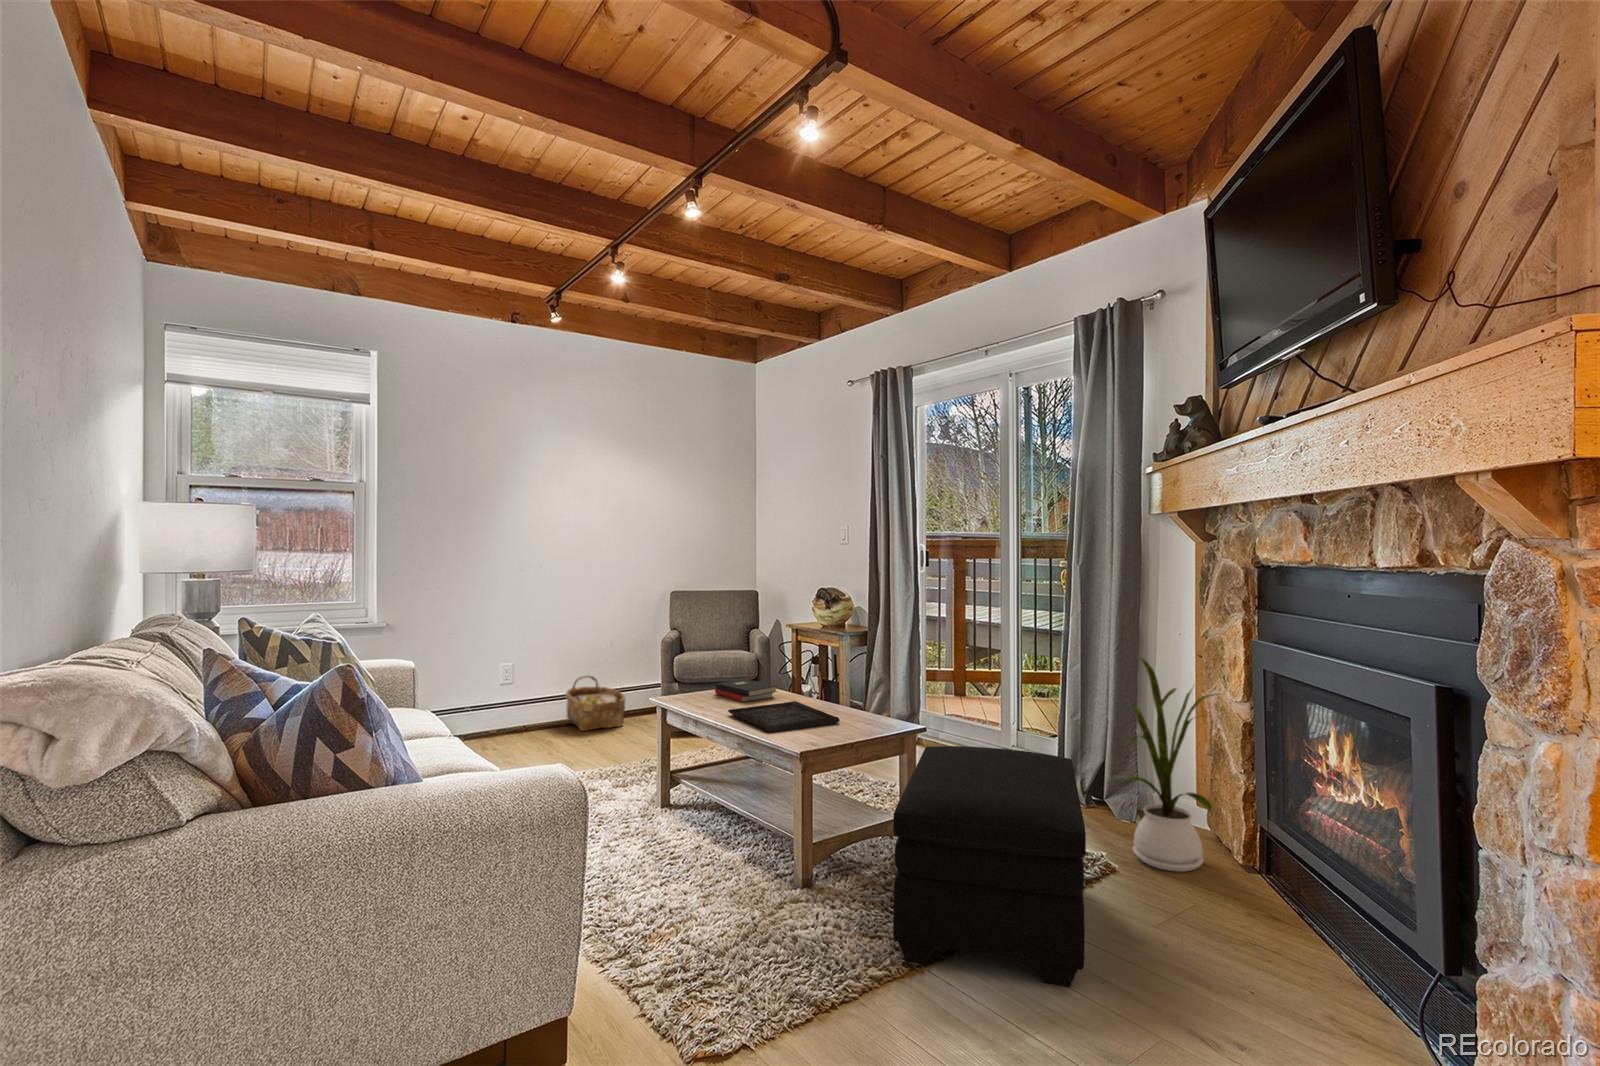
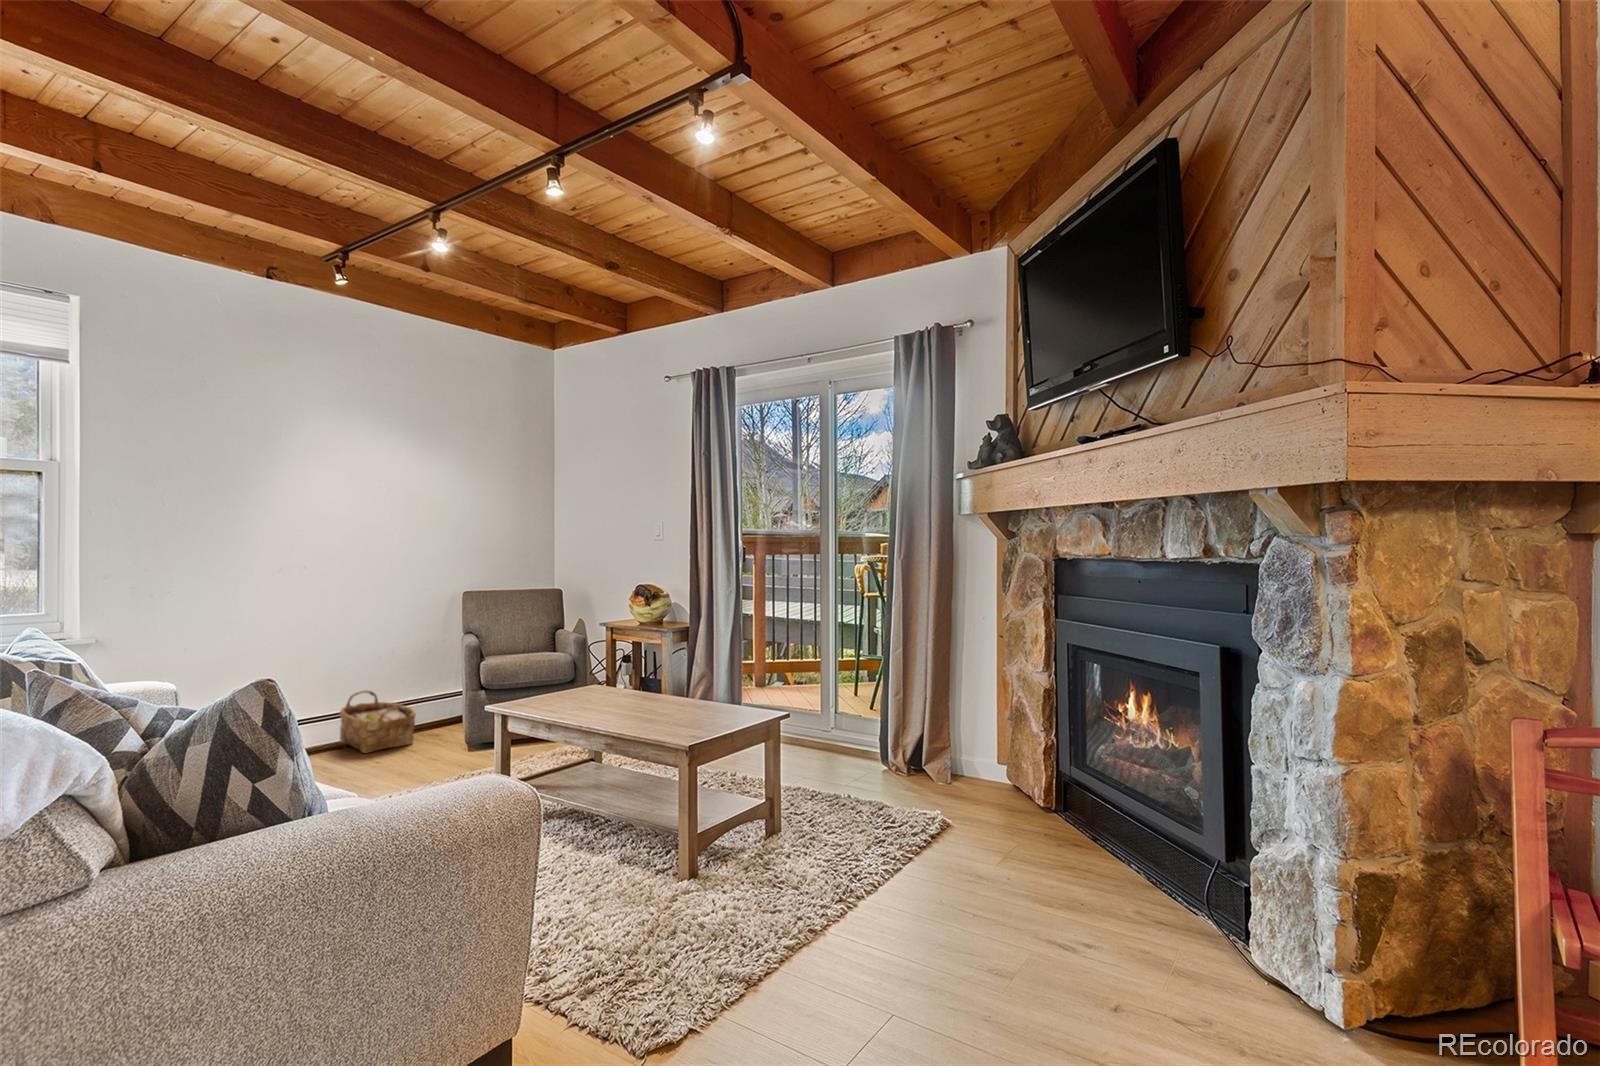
house plant: present [1125,656,1215,872] -> none [948,636,1034,822]
hardback book: present [715,679,777,702] -> none [552,681,621,705]
tray: present [728,701,840,732] -> none [582,700,702,732]
ottoman: present [893,746,1086,987] -> none [791,730,965,931]

